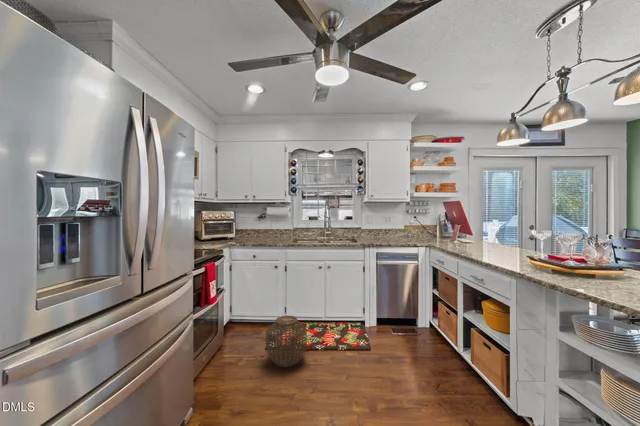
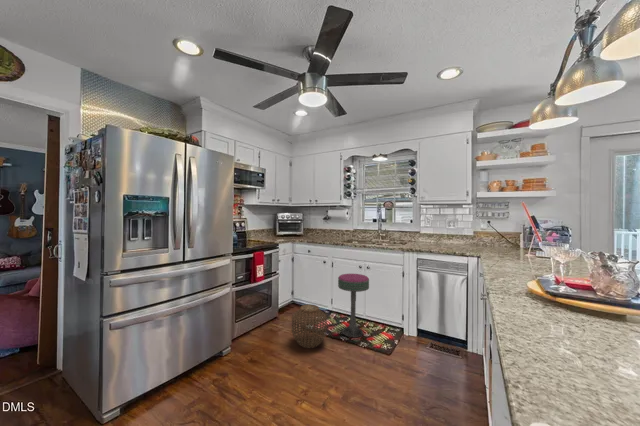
bar stool: none [305,275,338,343] -> present [338,274,369,337]

